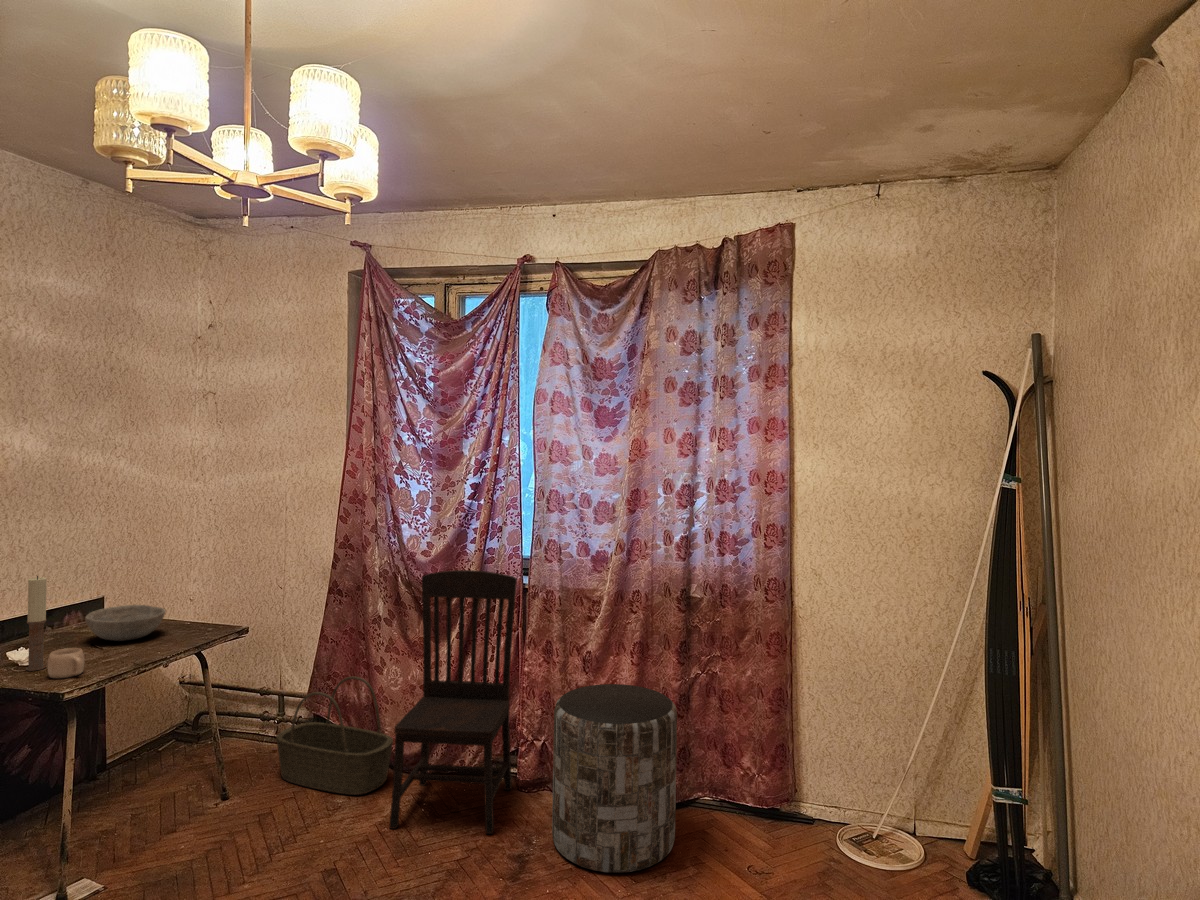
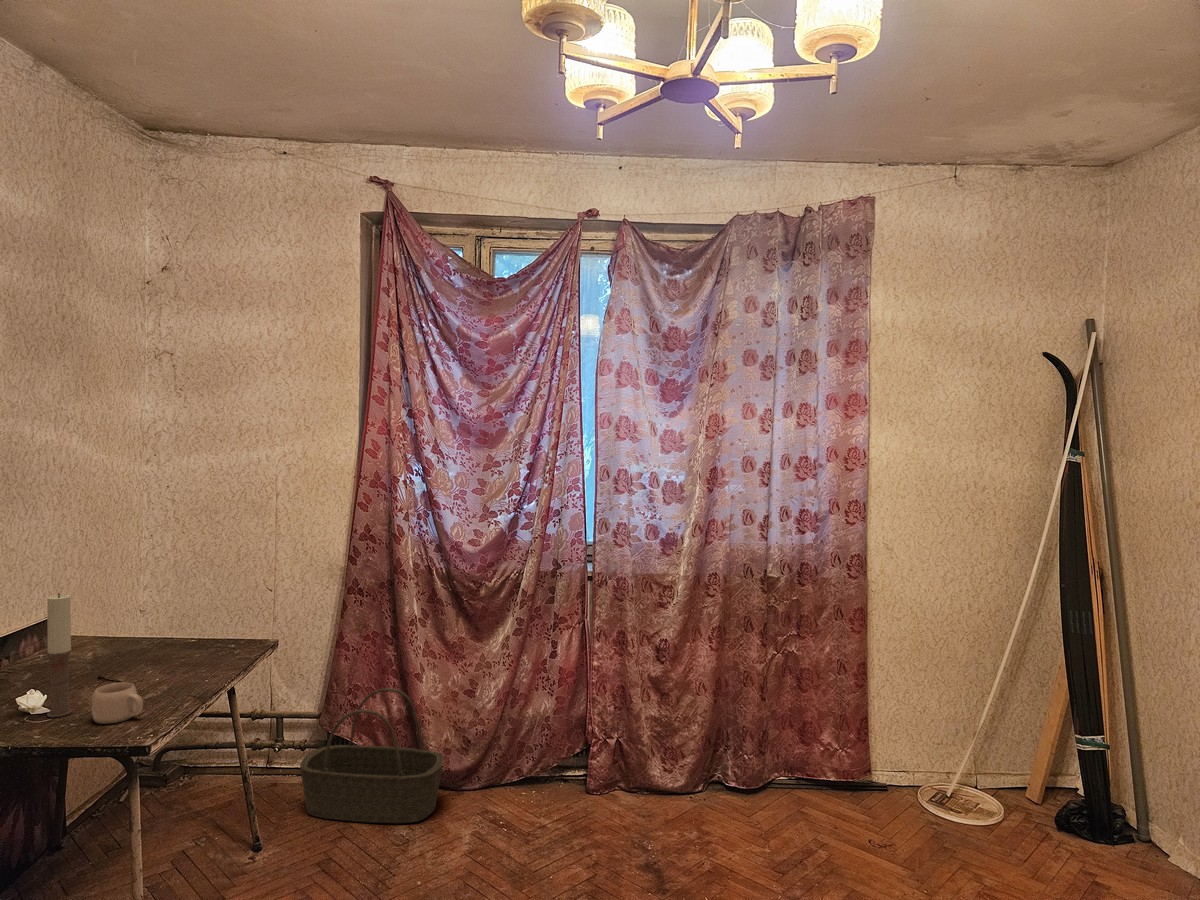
chair: present [389,570,517,834] -> none [476,560,594,854]
bowl: present [85,605,165,641] -> none [81,622,182,669]
side table: present [552,684,677,873] -> none [654,672,787,867]

